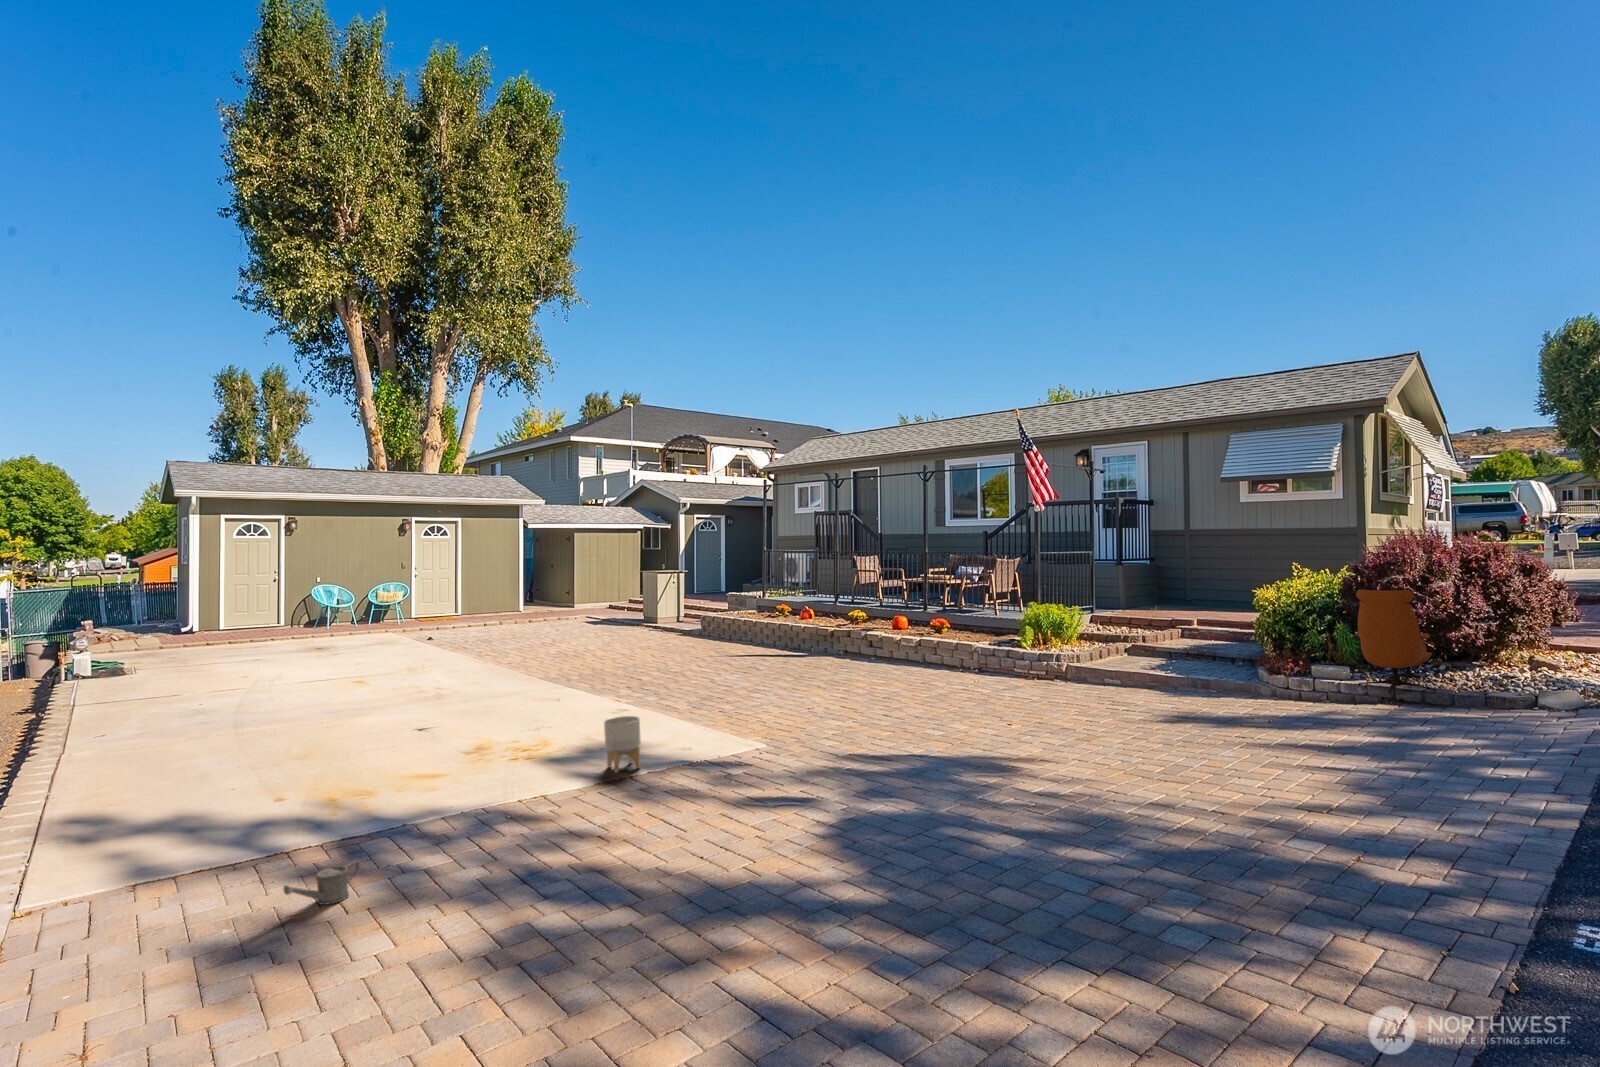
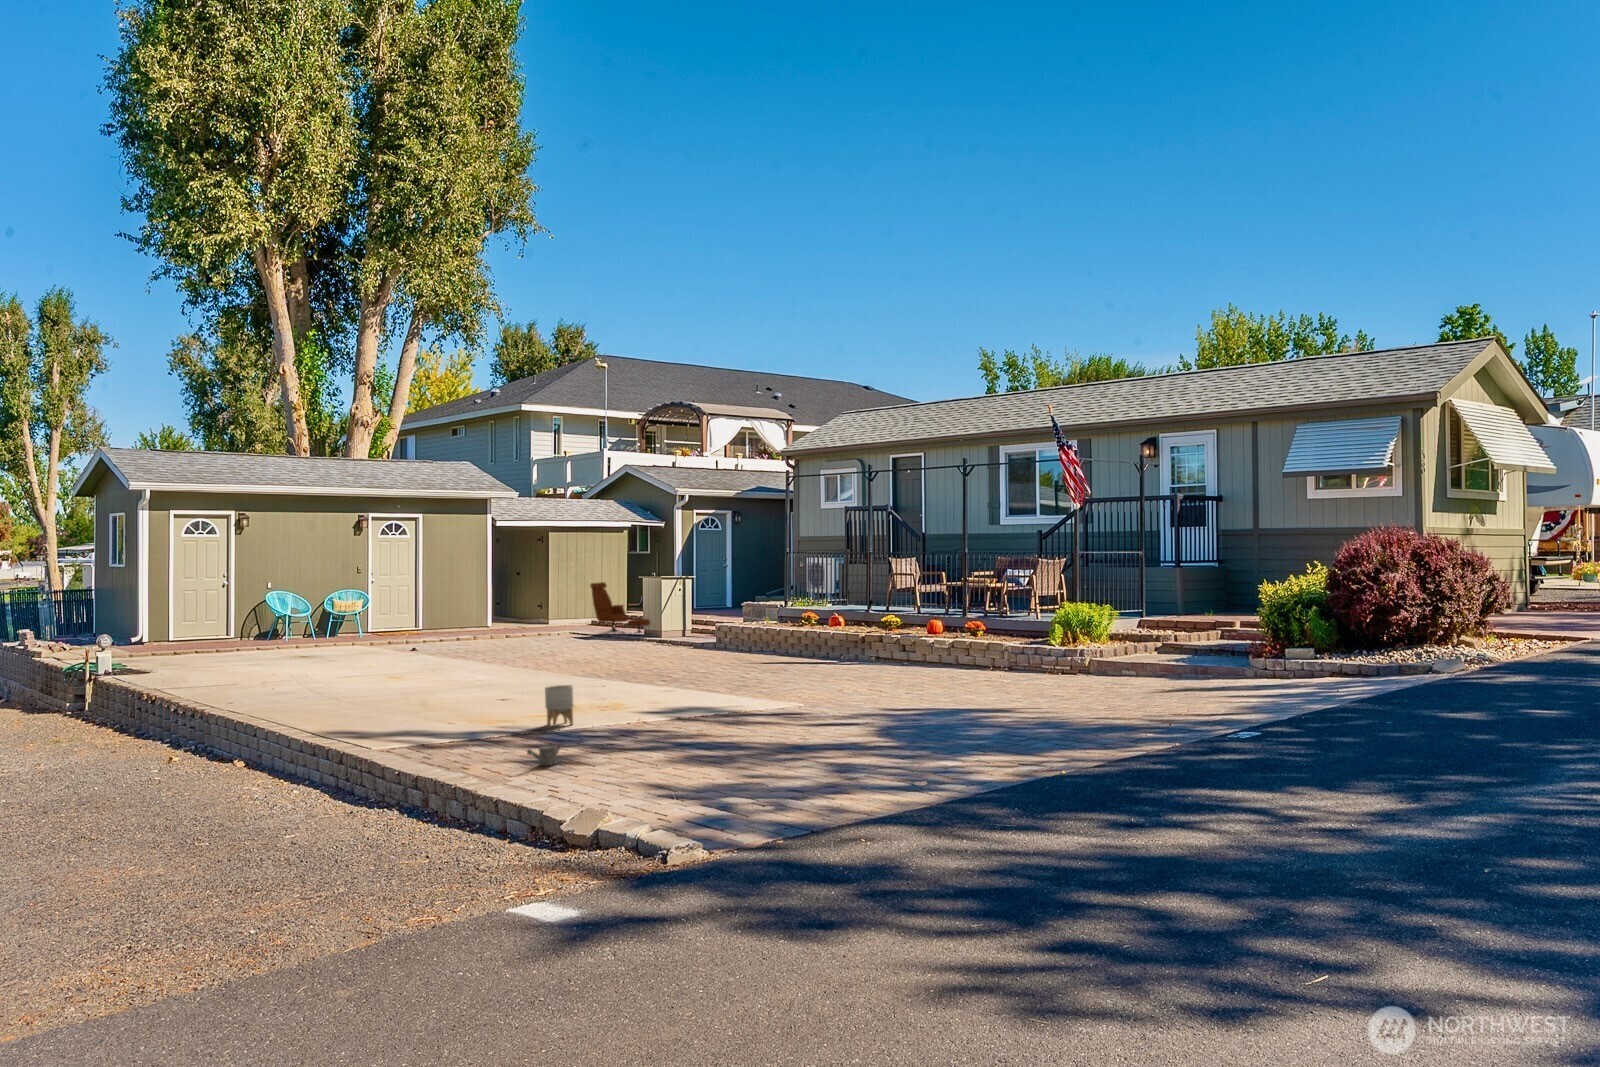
lounge chair: present [1356,590,1436,694] -> present [590,582,650,634]
planter: present [604,716,641,773] -> present [545,685,573,727]

